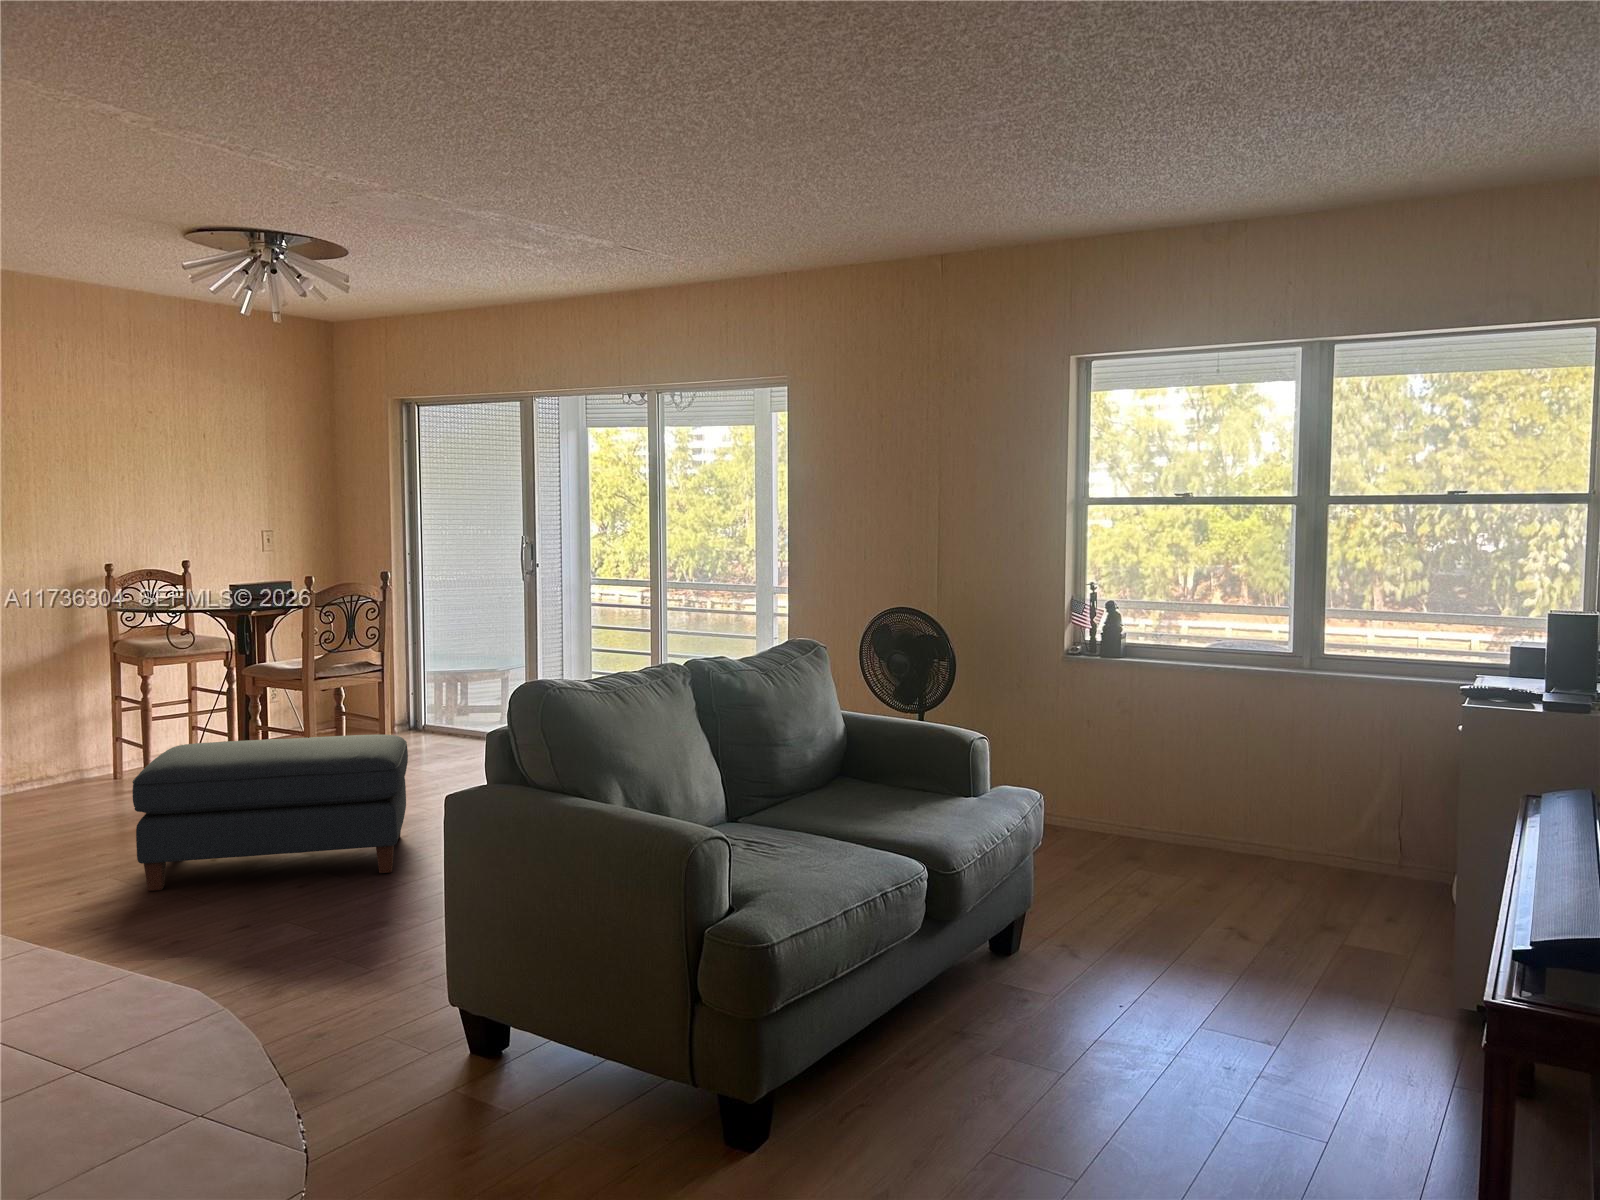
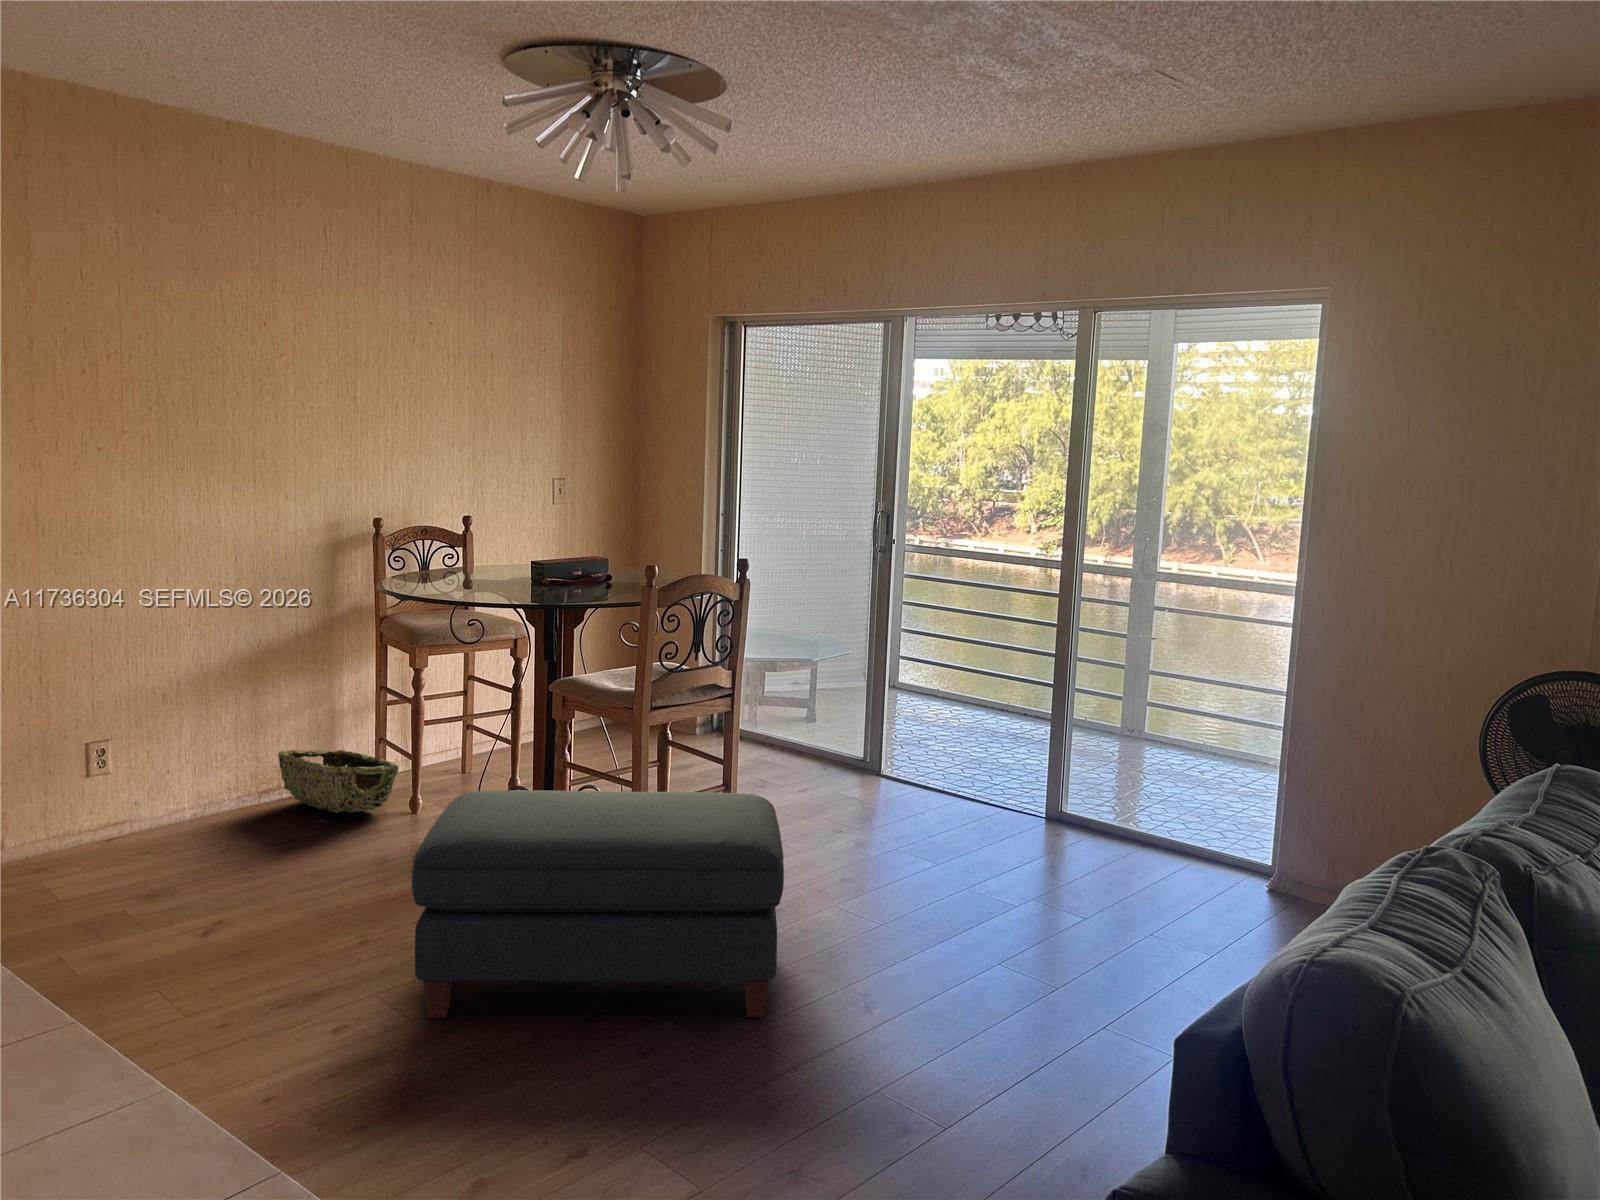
woven basket: none [30,748,132,793] -> present [278,750,398,813]

